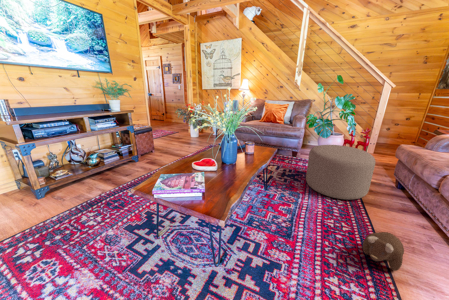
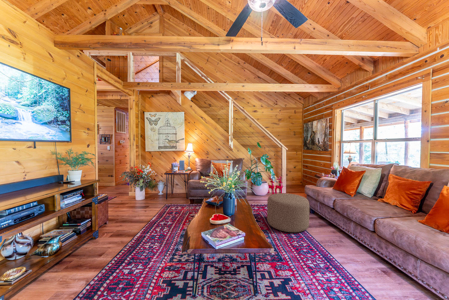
plush toy: present [363,232,404,271] -> none [328,245,351,268]

